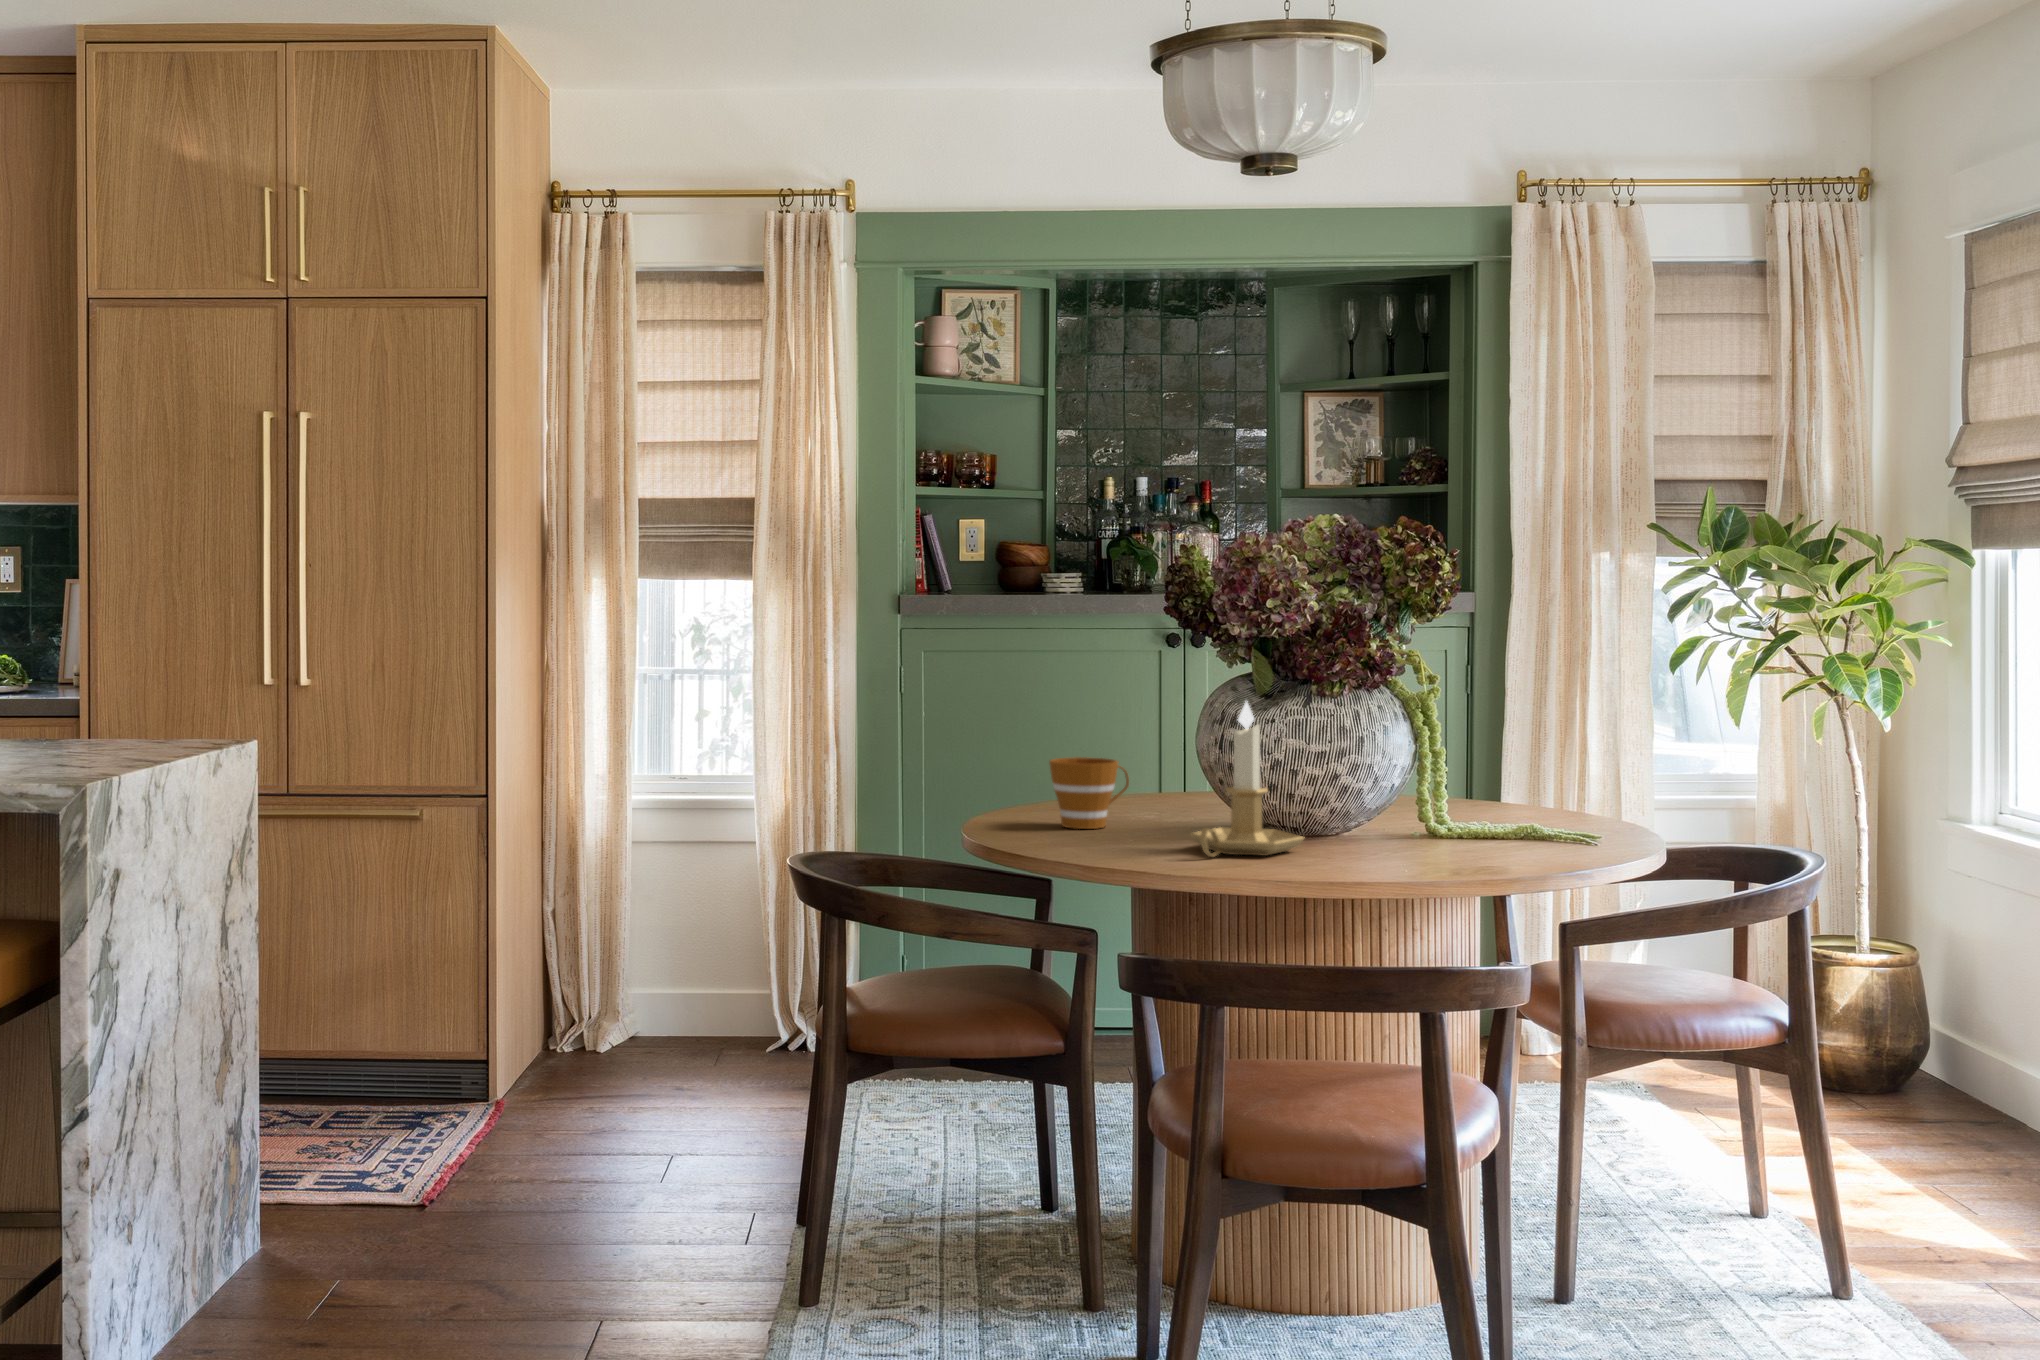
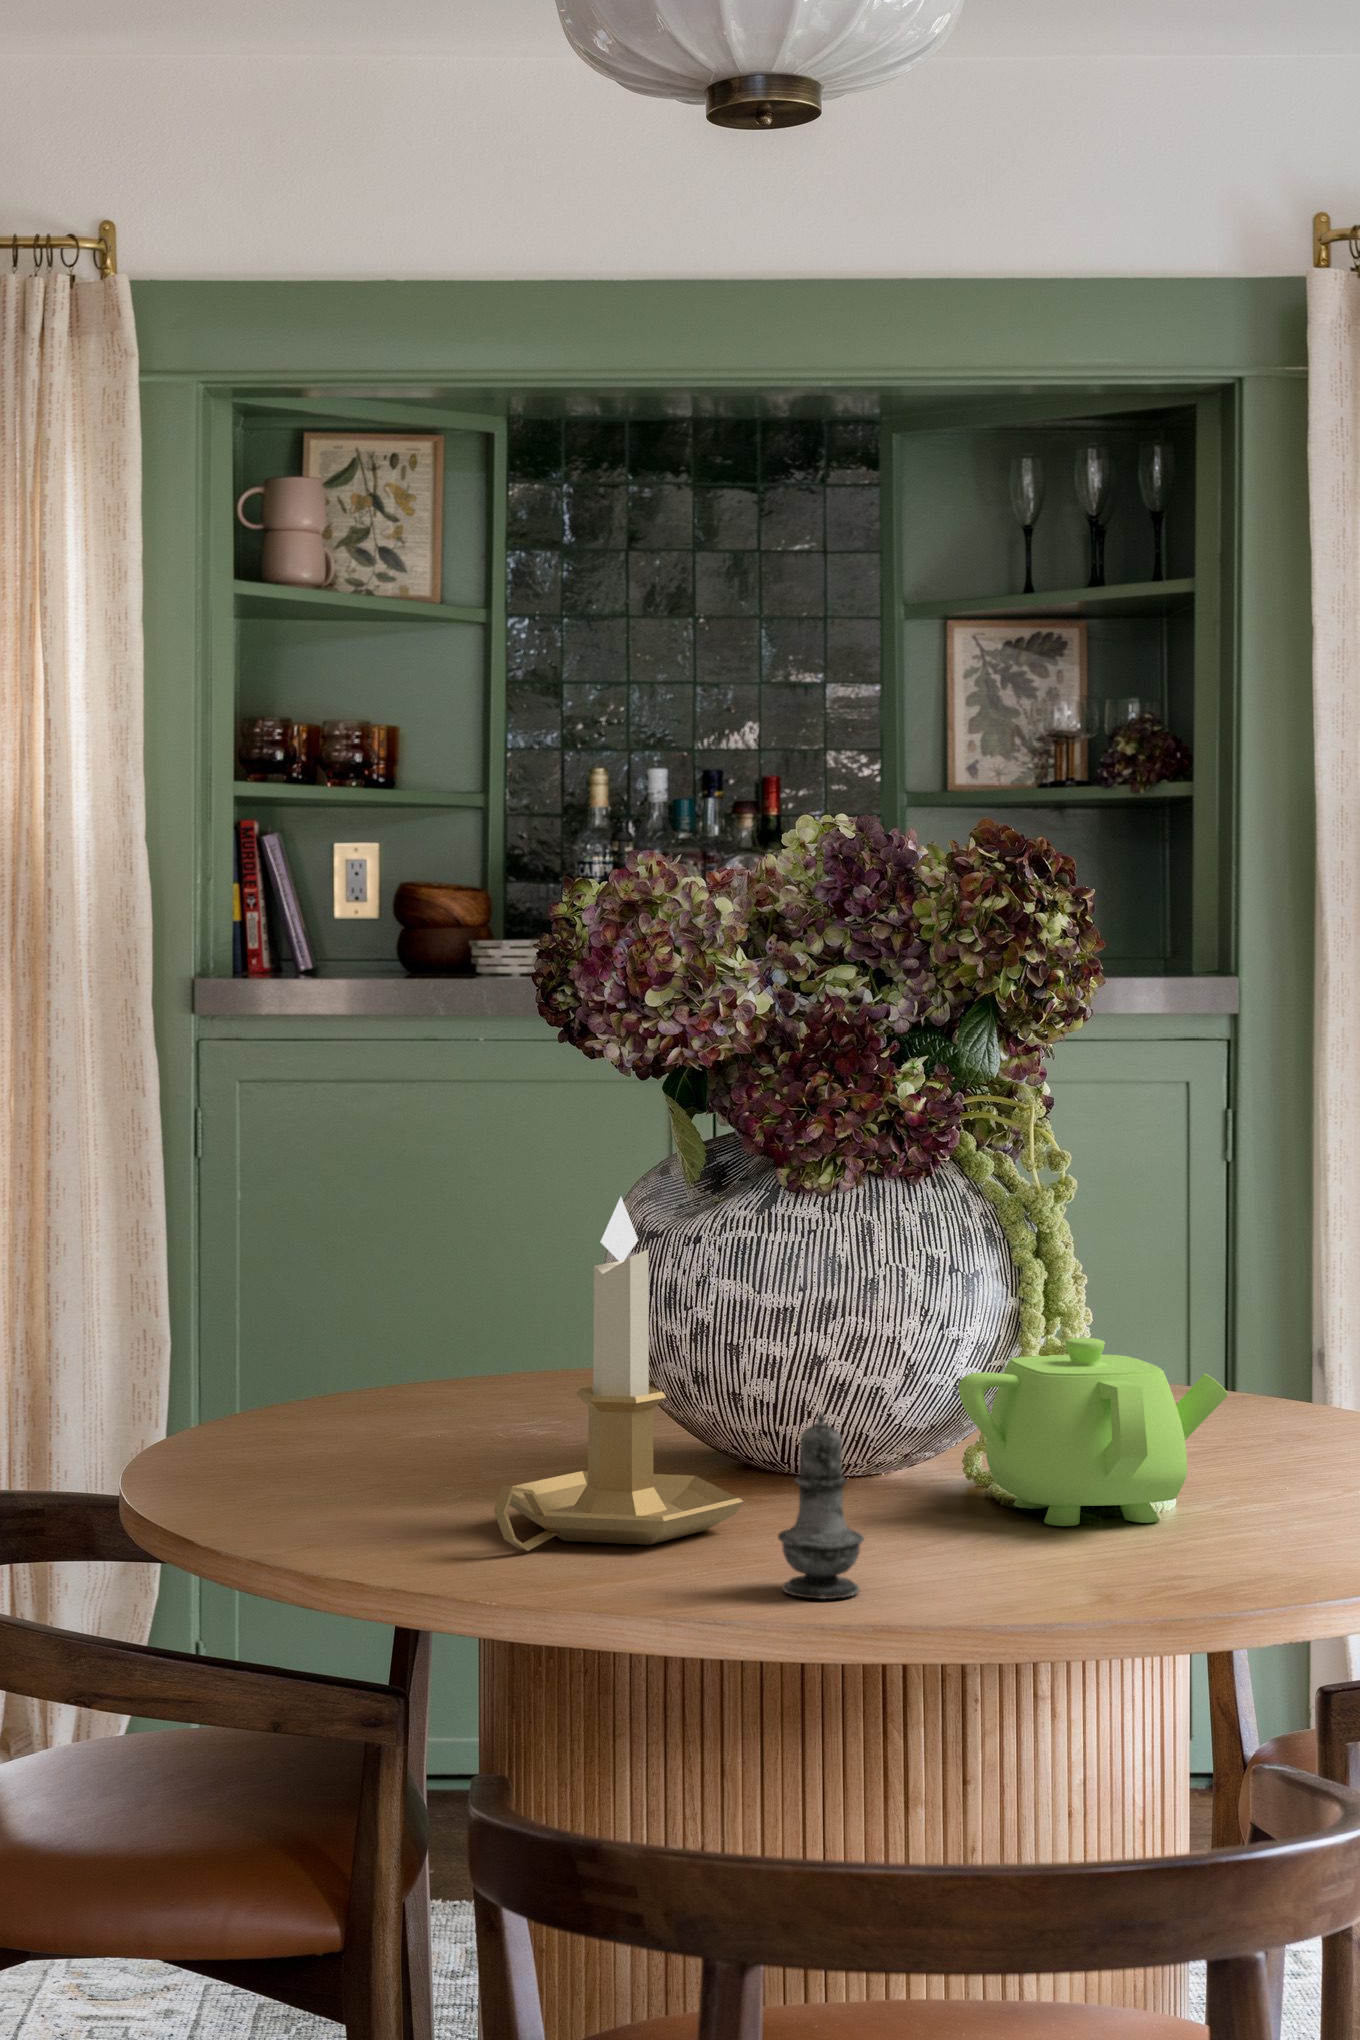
cup: present [1049,757,1129,829] -> none [267,1308,436,1463]
teapot: none [1401,765,1525,850] -> present [958,1338,1229,1526]
salt shaker: none [1338,791,1377,872] -> present [778,1413,864,1599]

